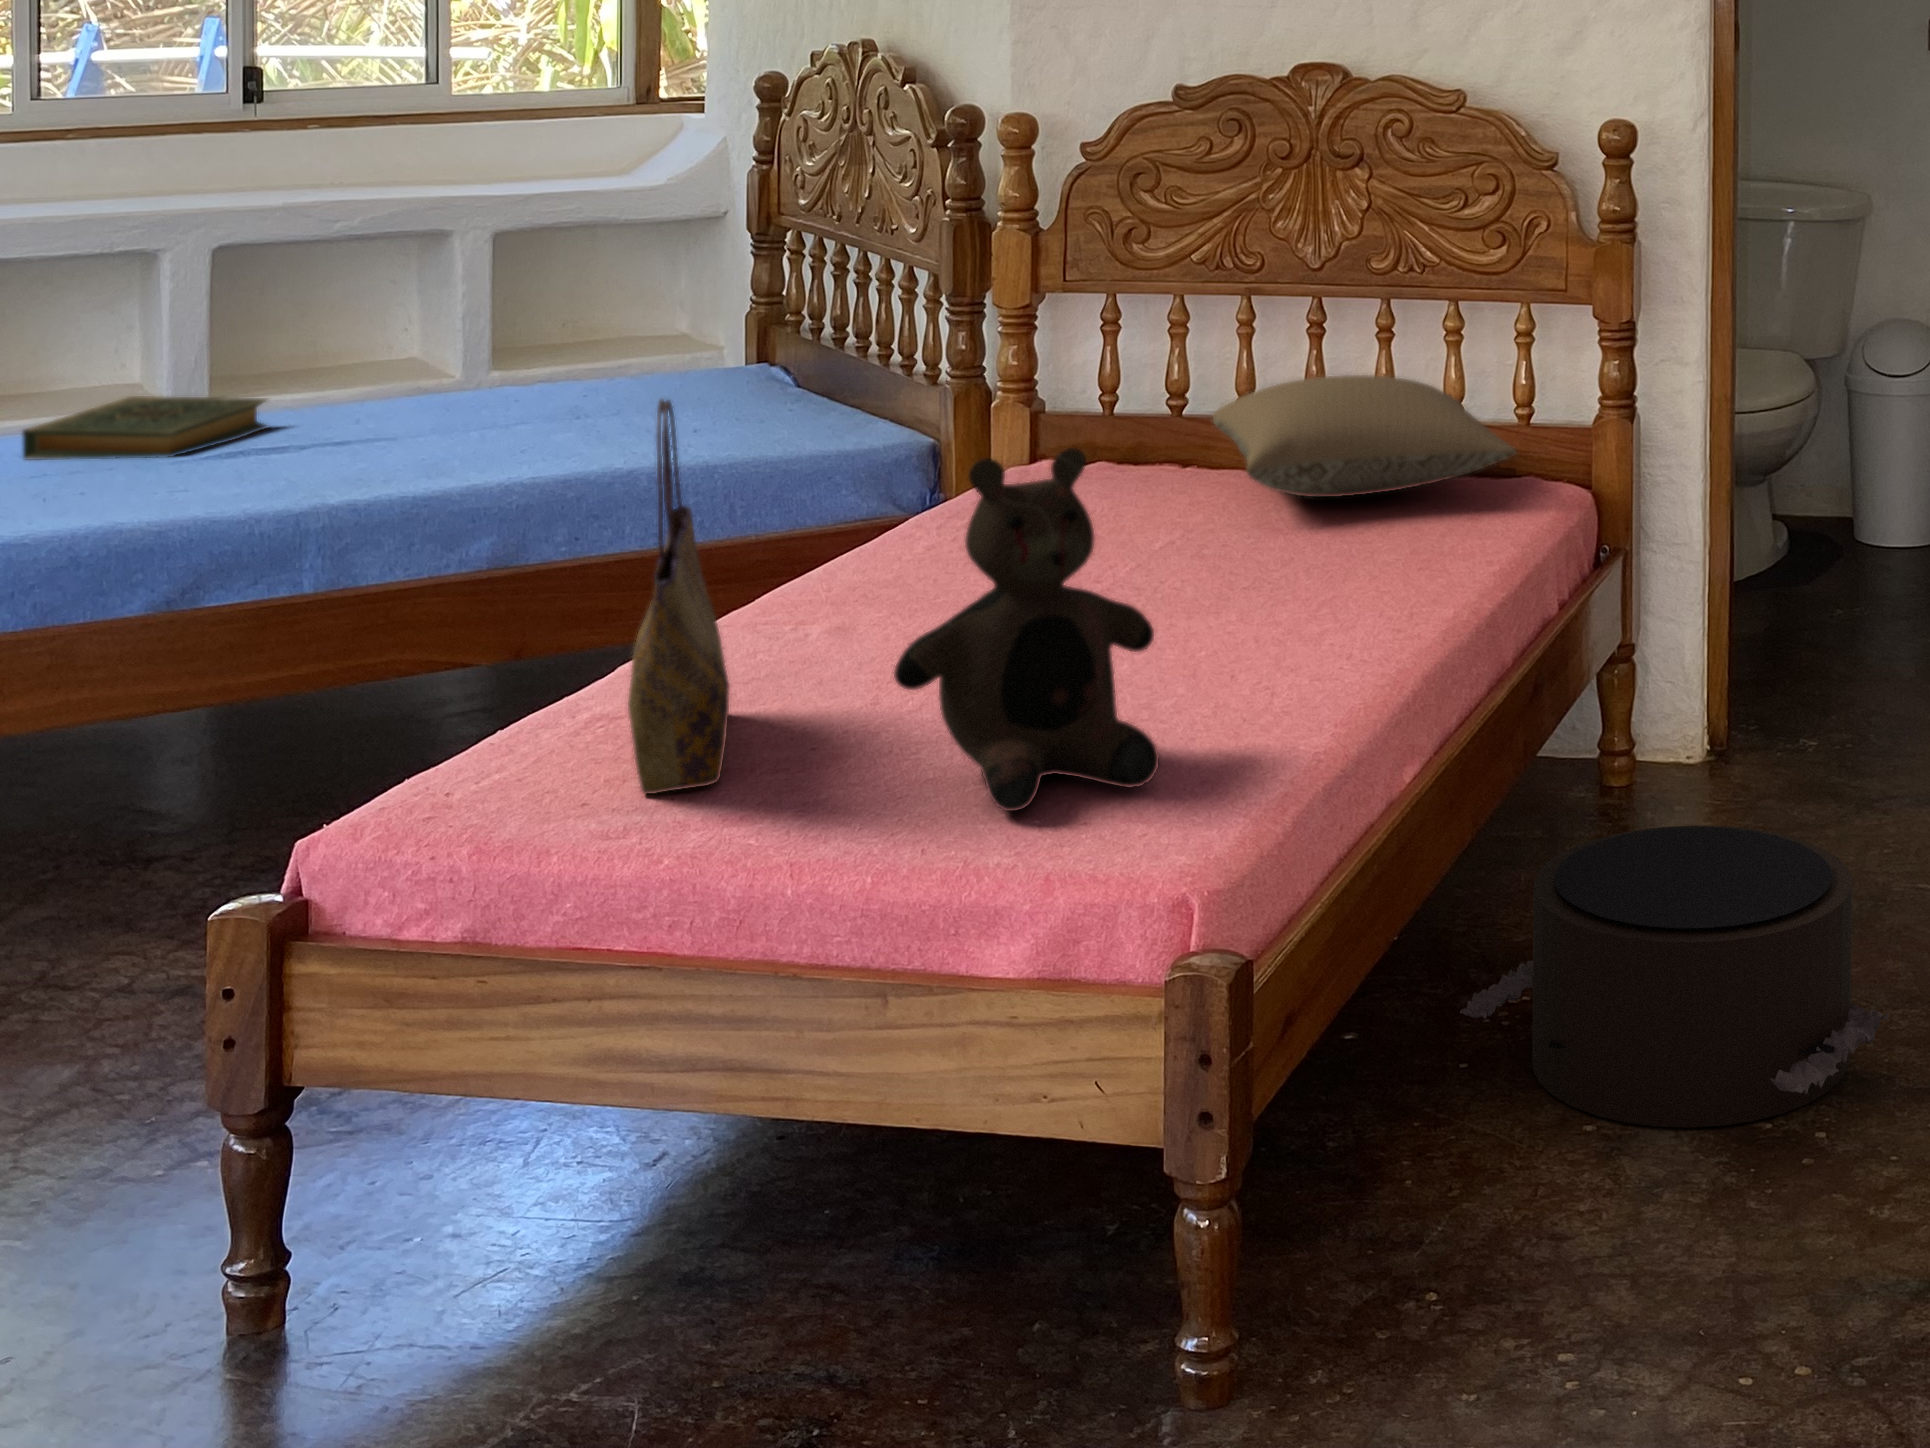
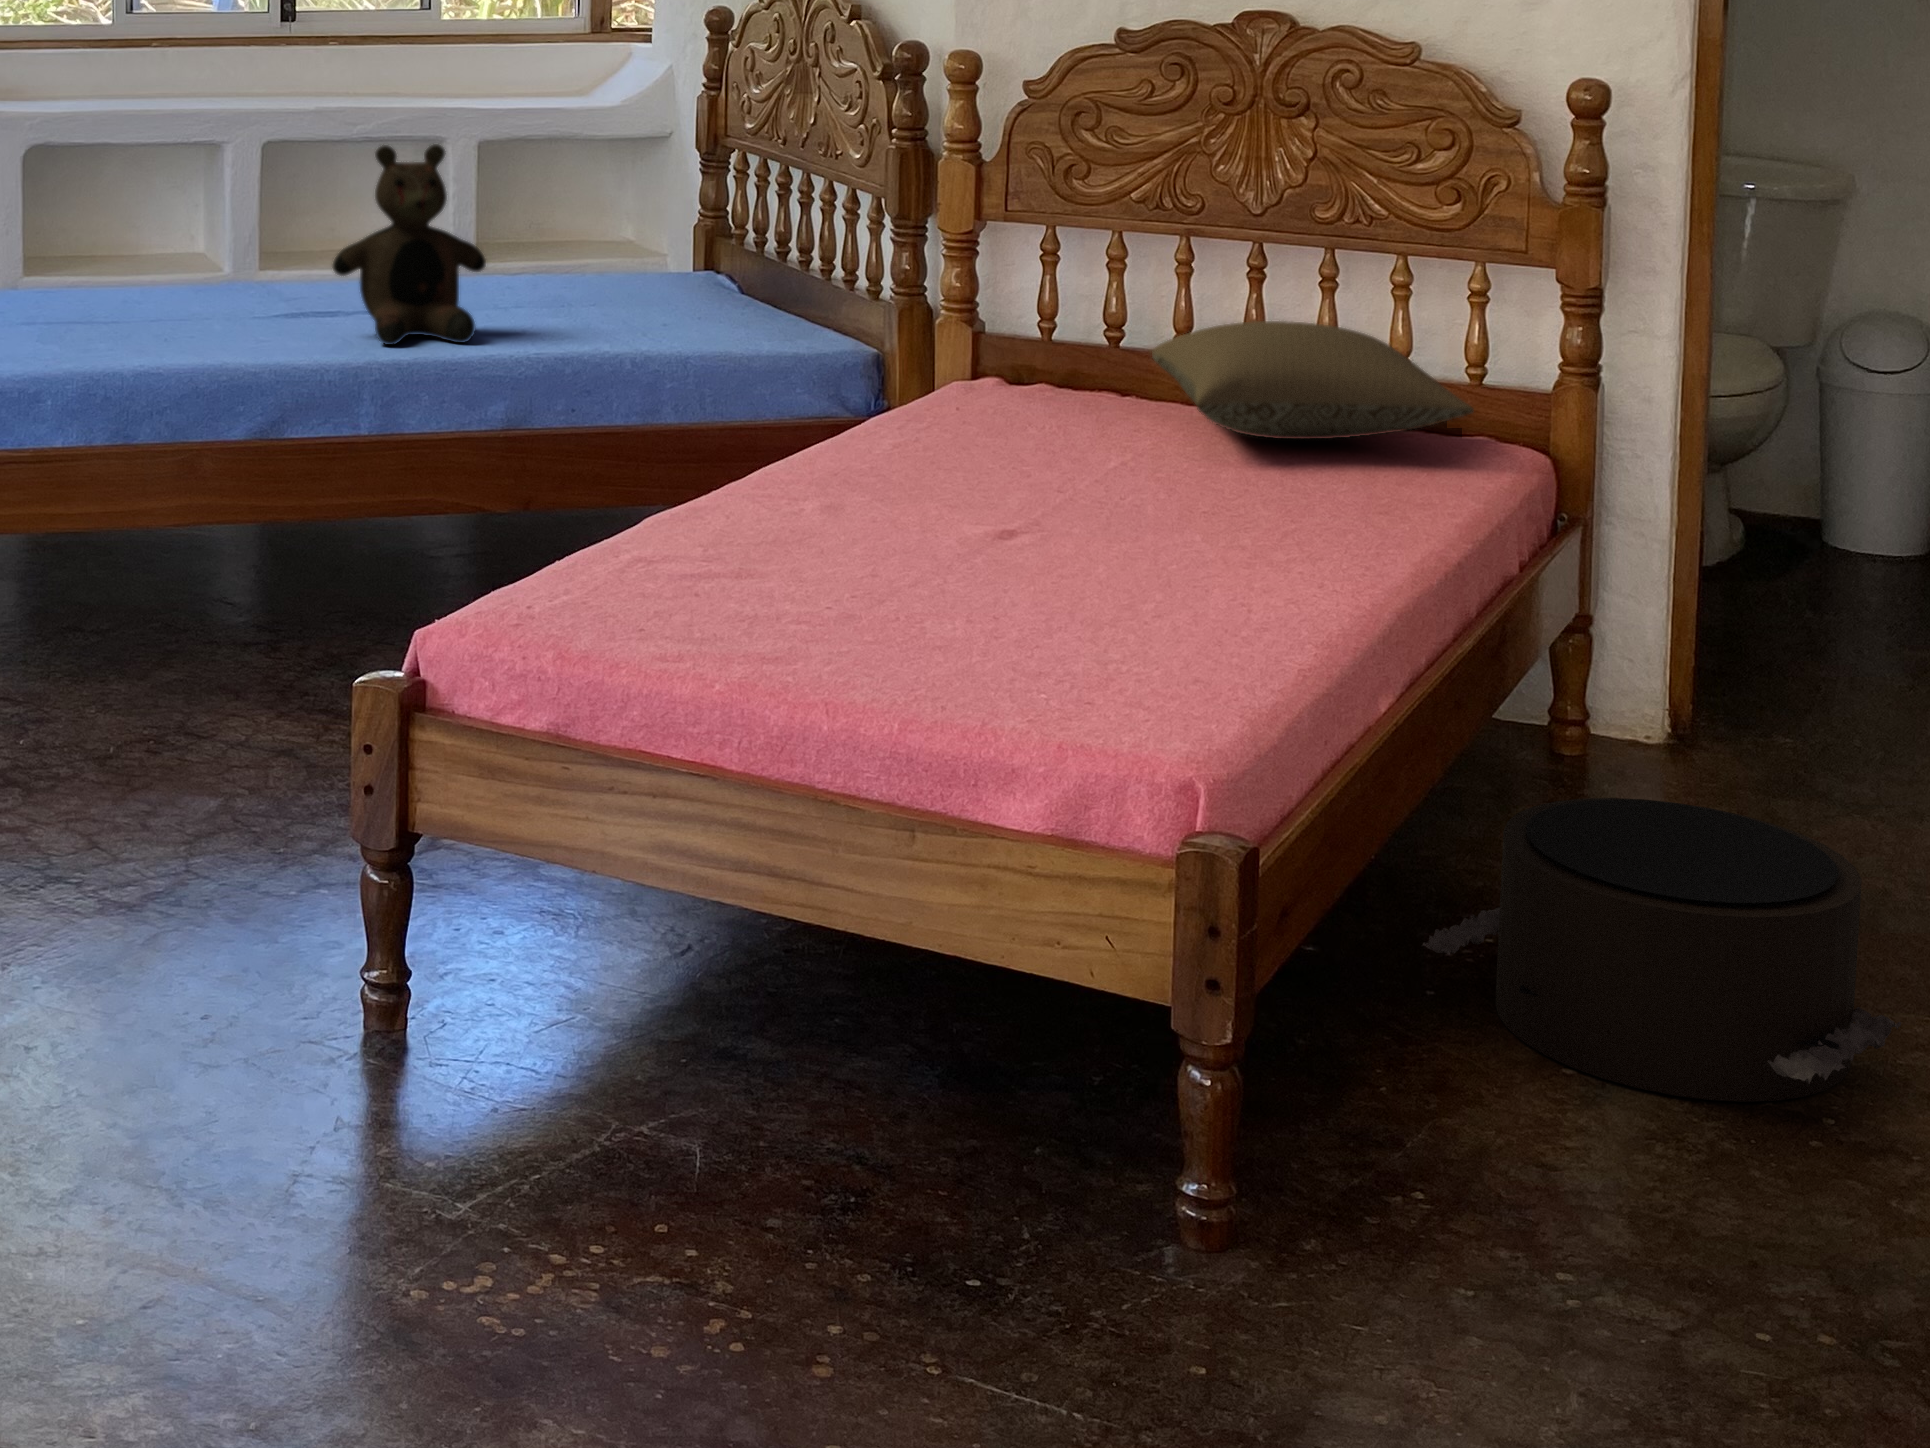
hardback book: present [22,396,268,460] -> none [148,266,323,322]
tote bag: present [628,399,730,794] -> none [685,287,768,627]
teddy bear: present [894,448,1159,811] -> present [333,144,486,345]

